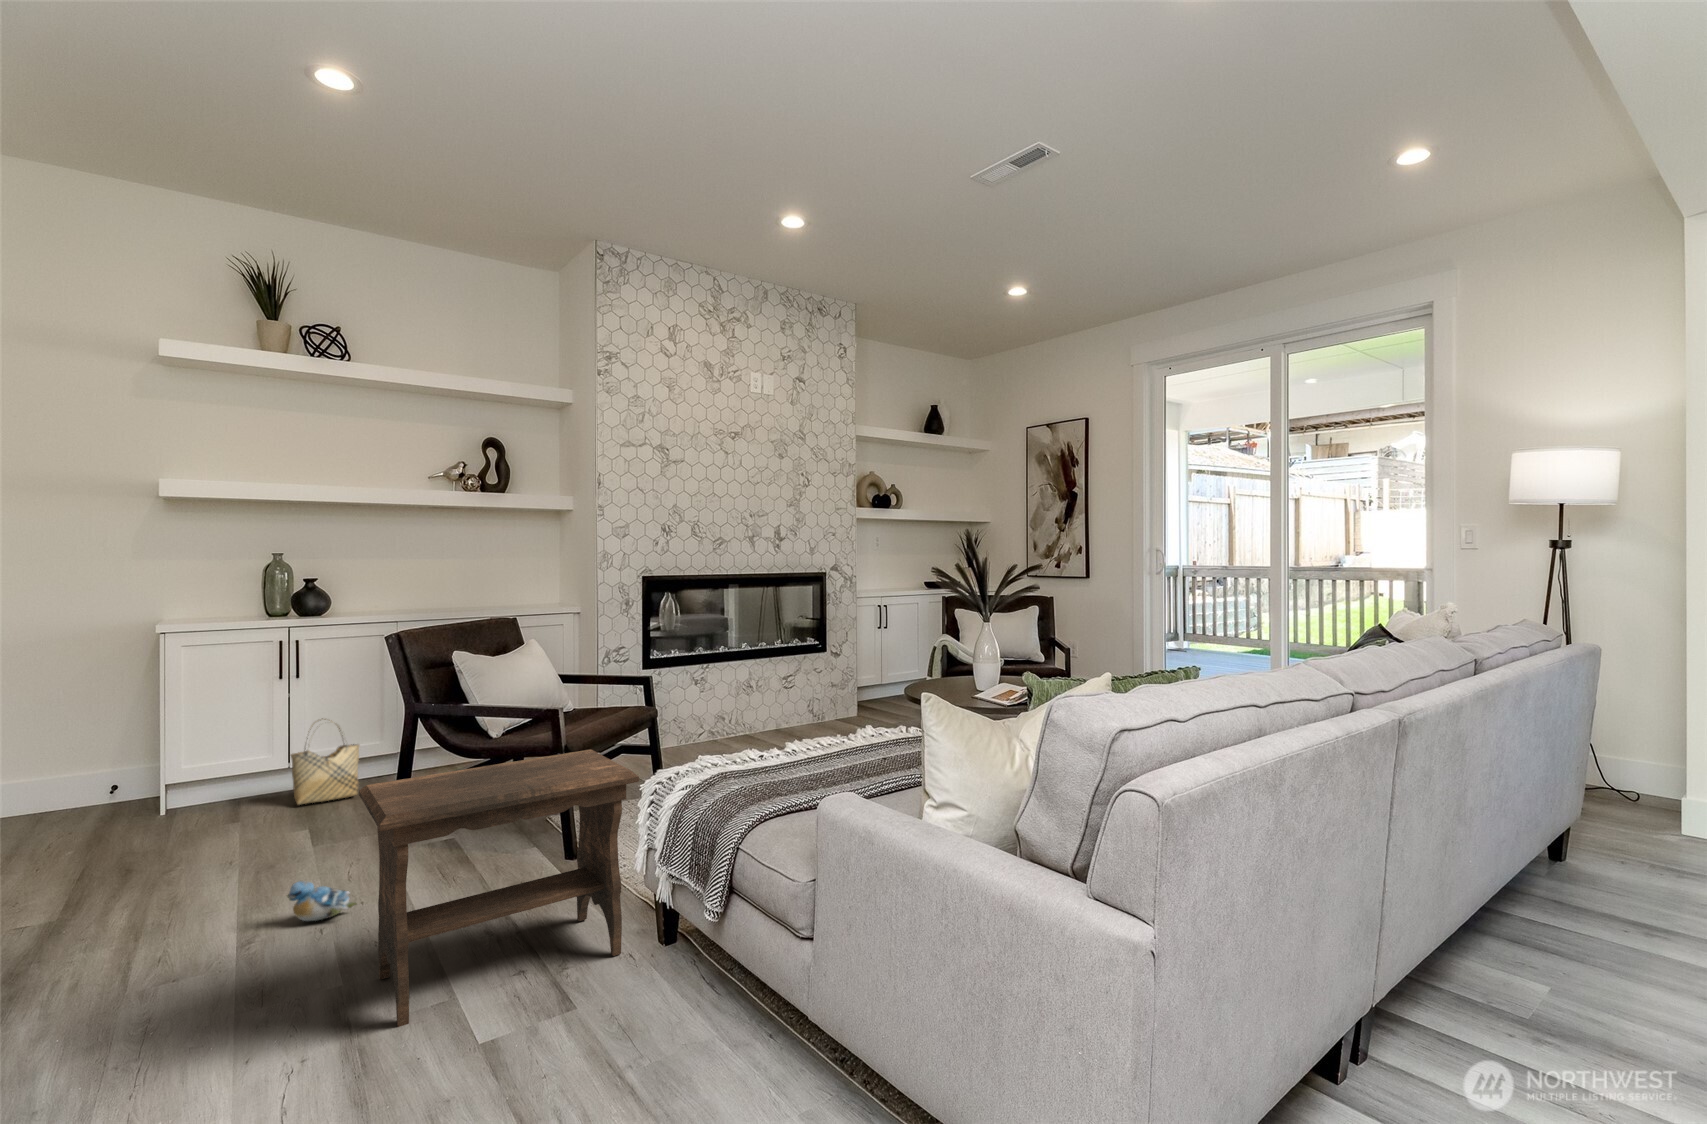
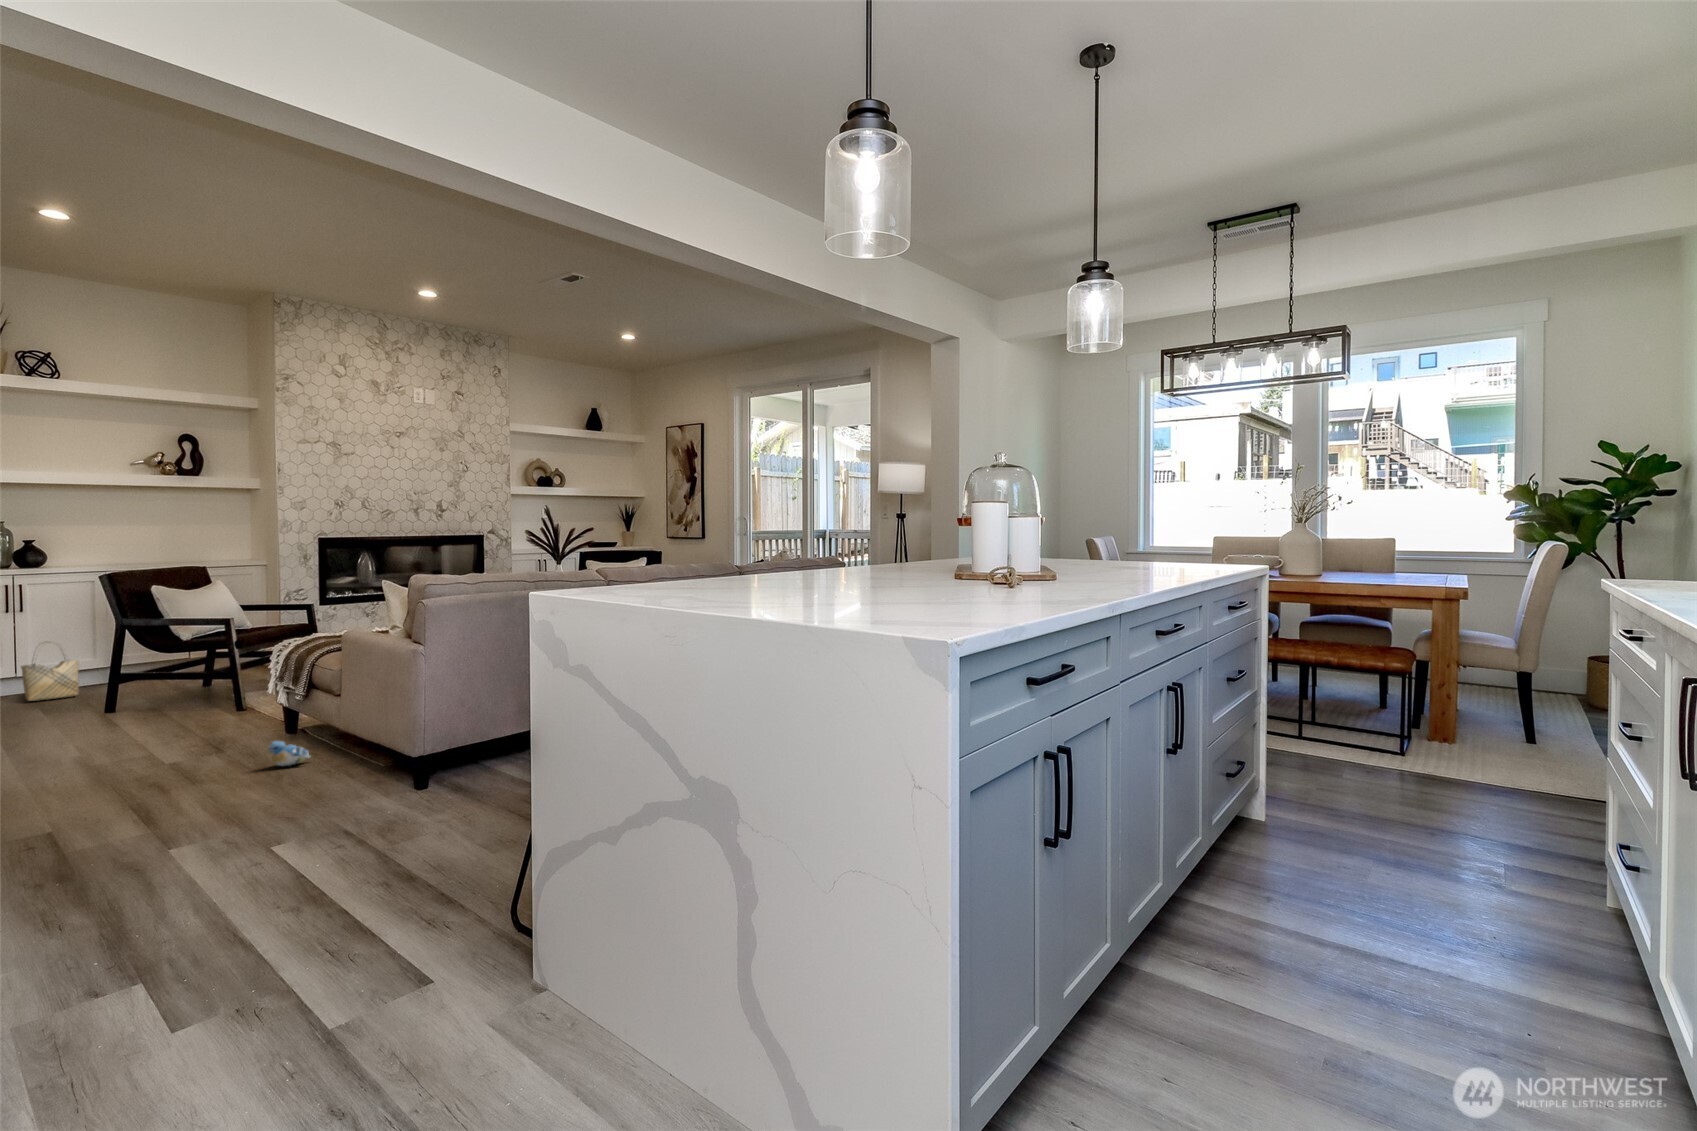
footstool: present [359,749,639,1027] -> none [76,639,258,771]
plush toy: present [287,881,356,921] -> present [268,741,313,766]

